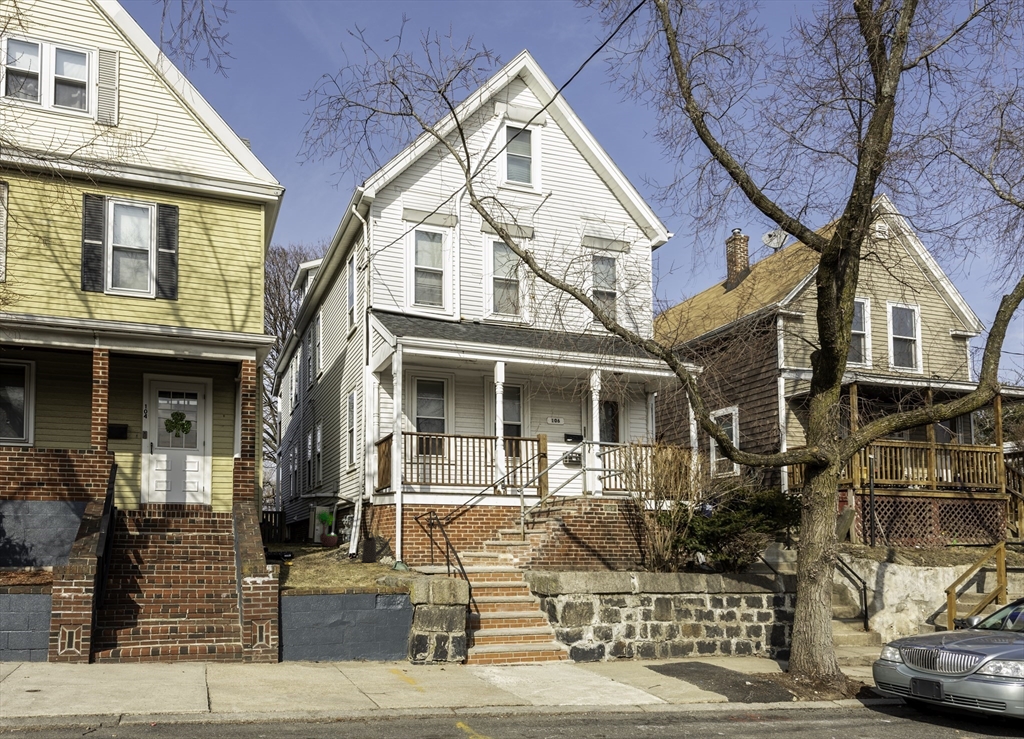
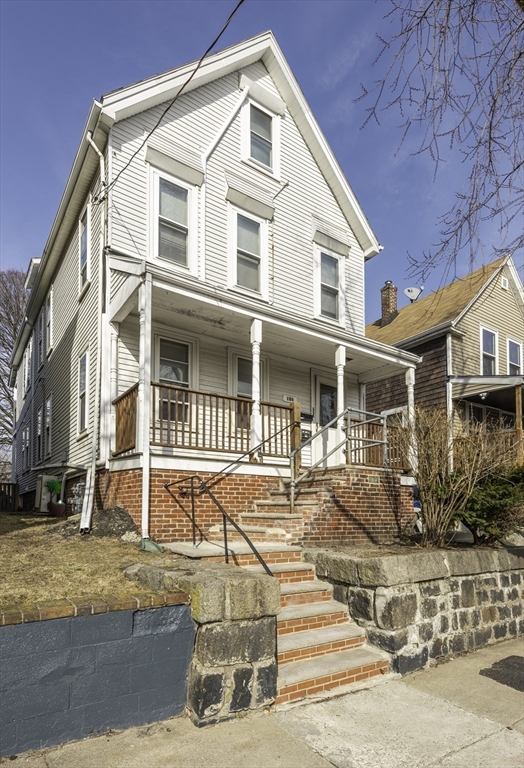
watering can: present [358,532,392,562] -> none [96,503,135,539]

